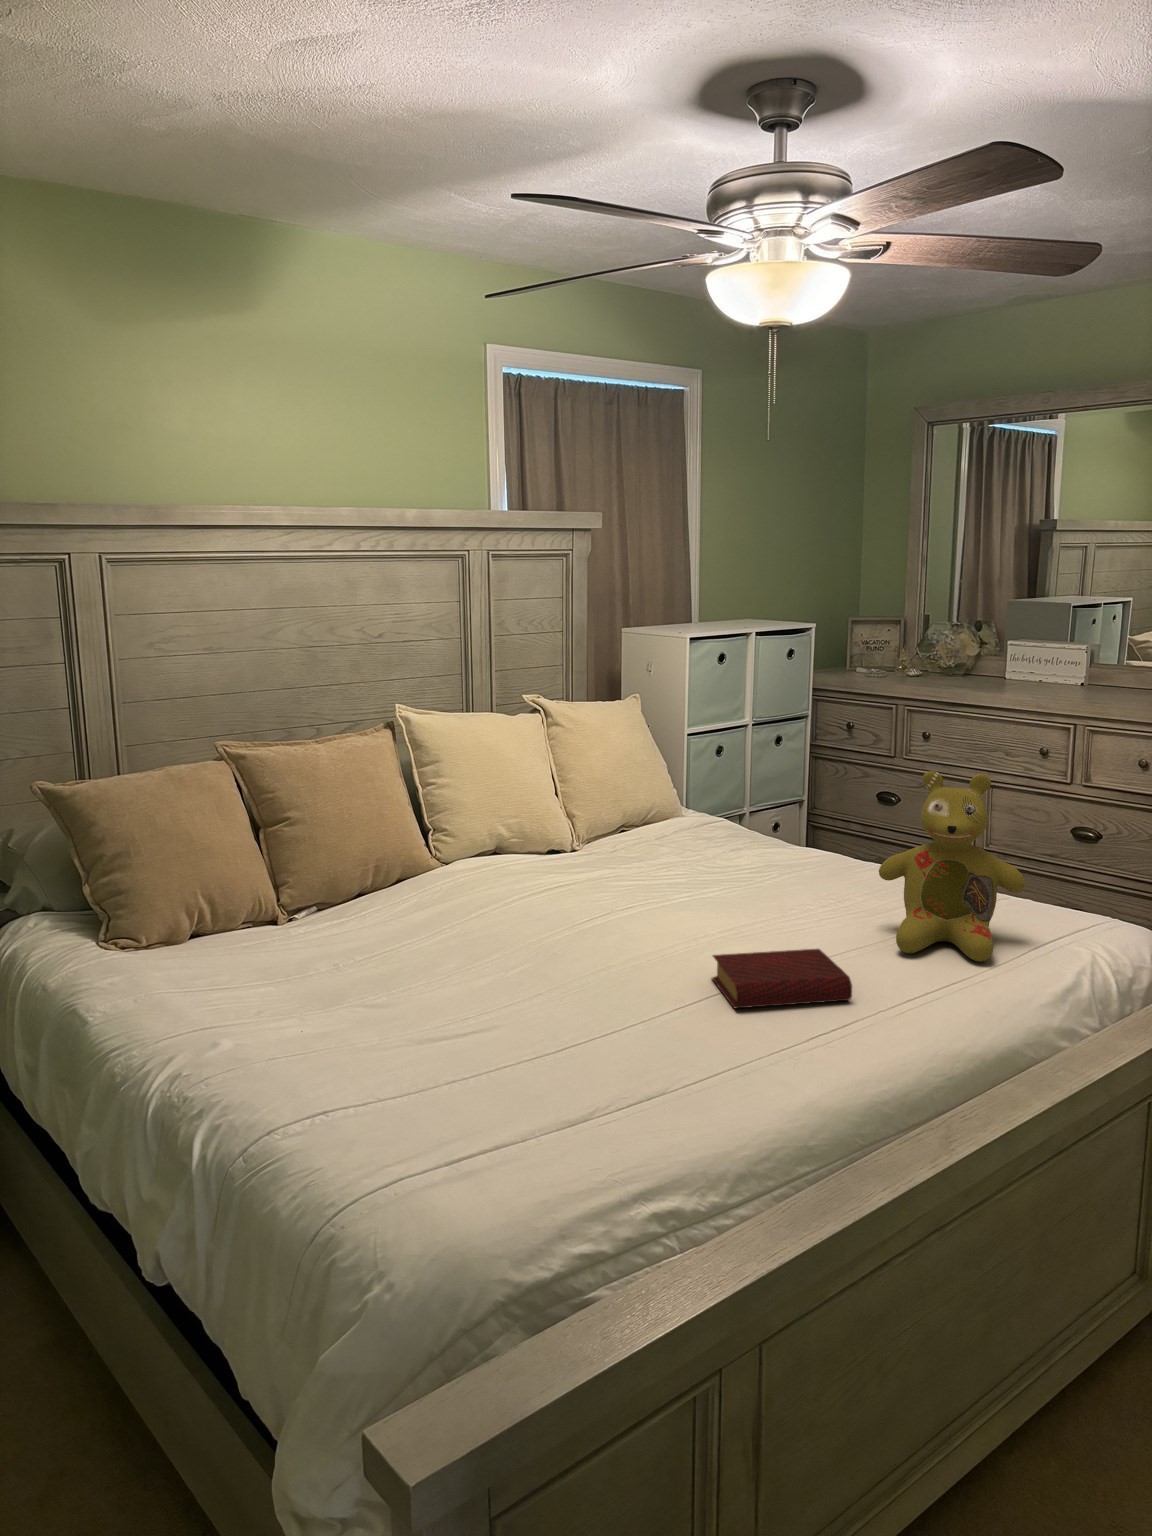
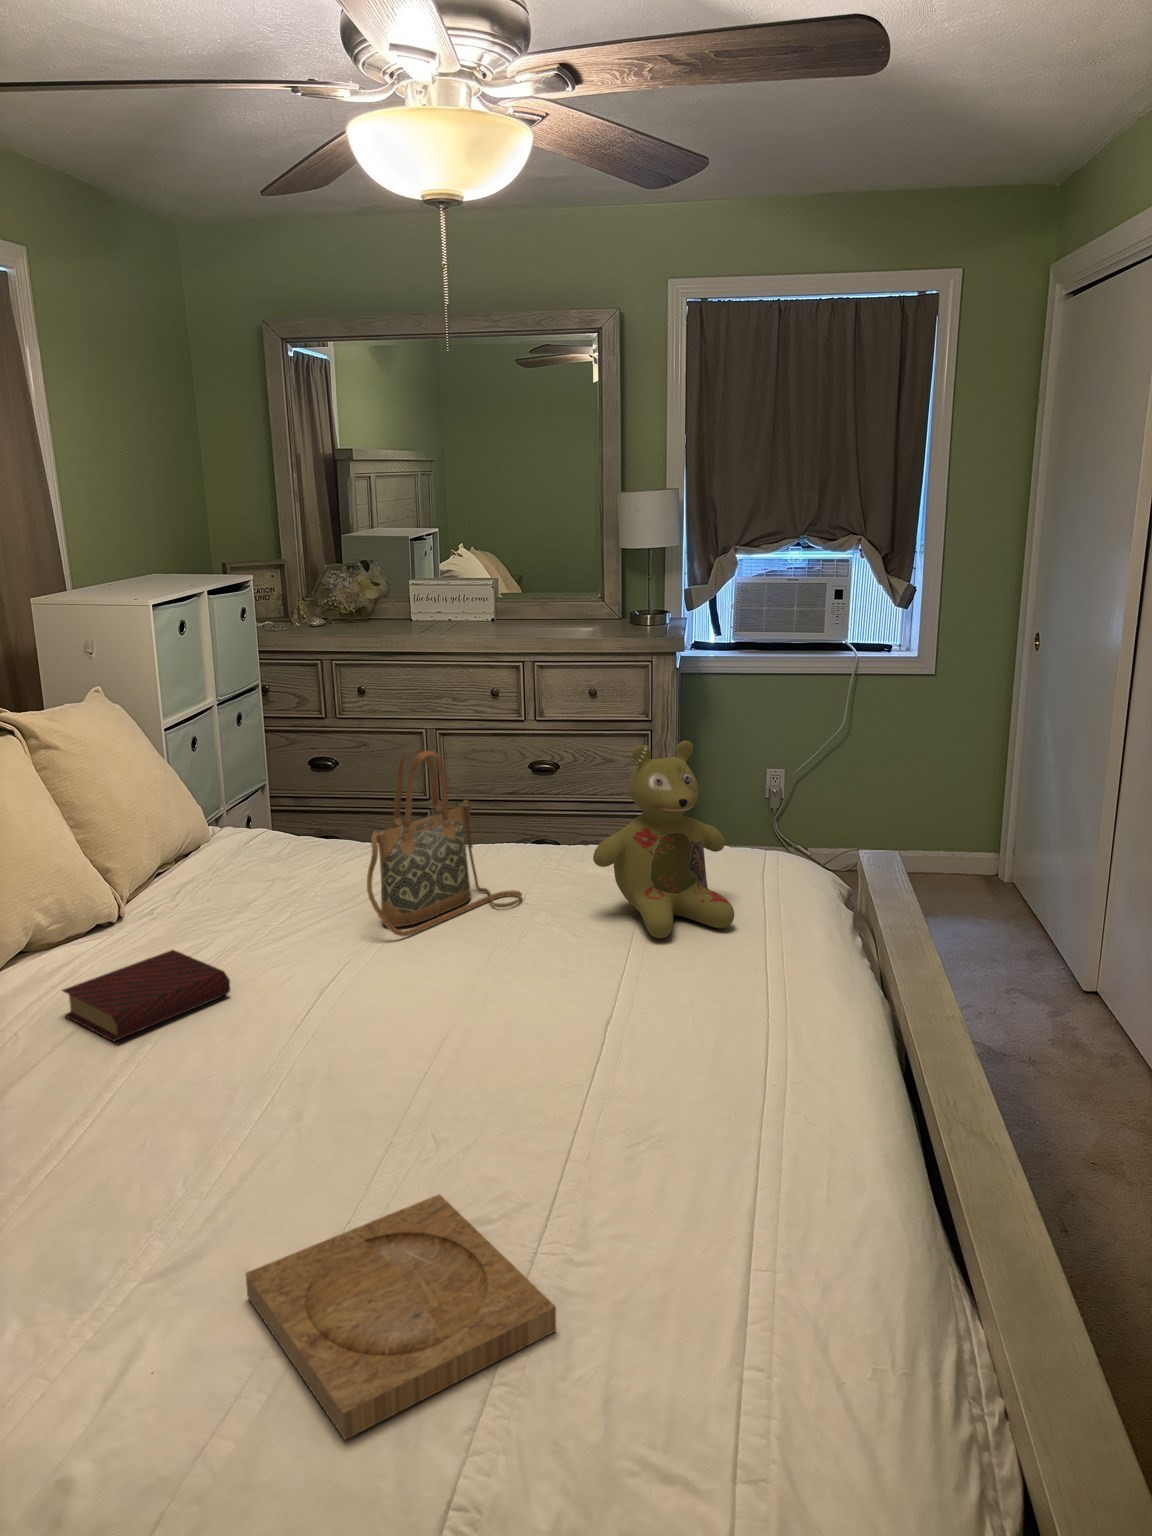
handbag: none [689,754,843,904] -> present [367,750,522,936]
book: present [712,949,852,1008] -> present [62,950,230,1041]
tray: none [290,1020,488,1116] -> present [246,1194,556,1440]

